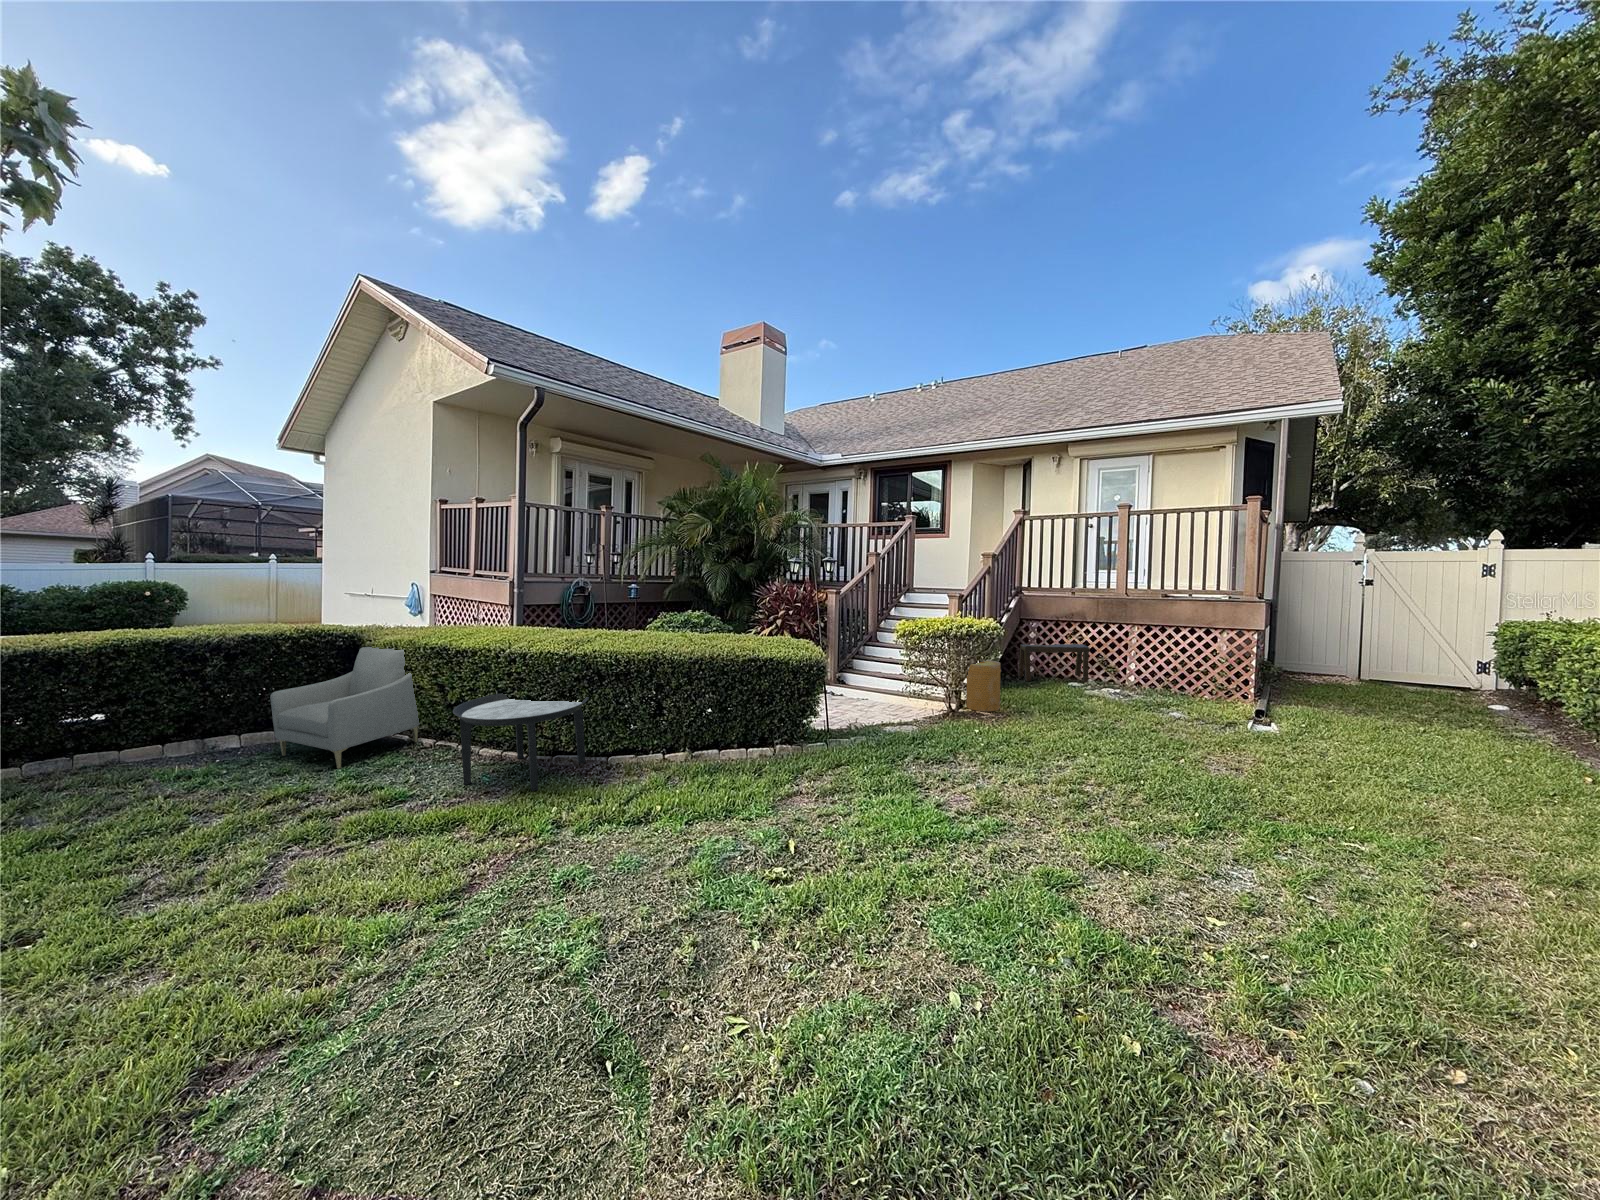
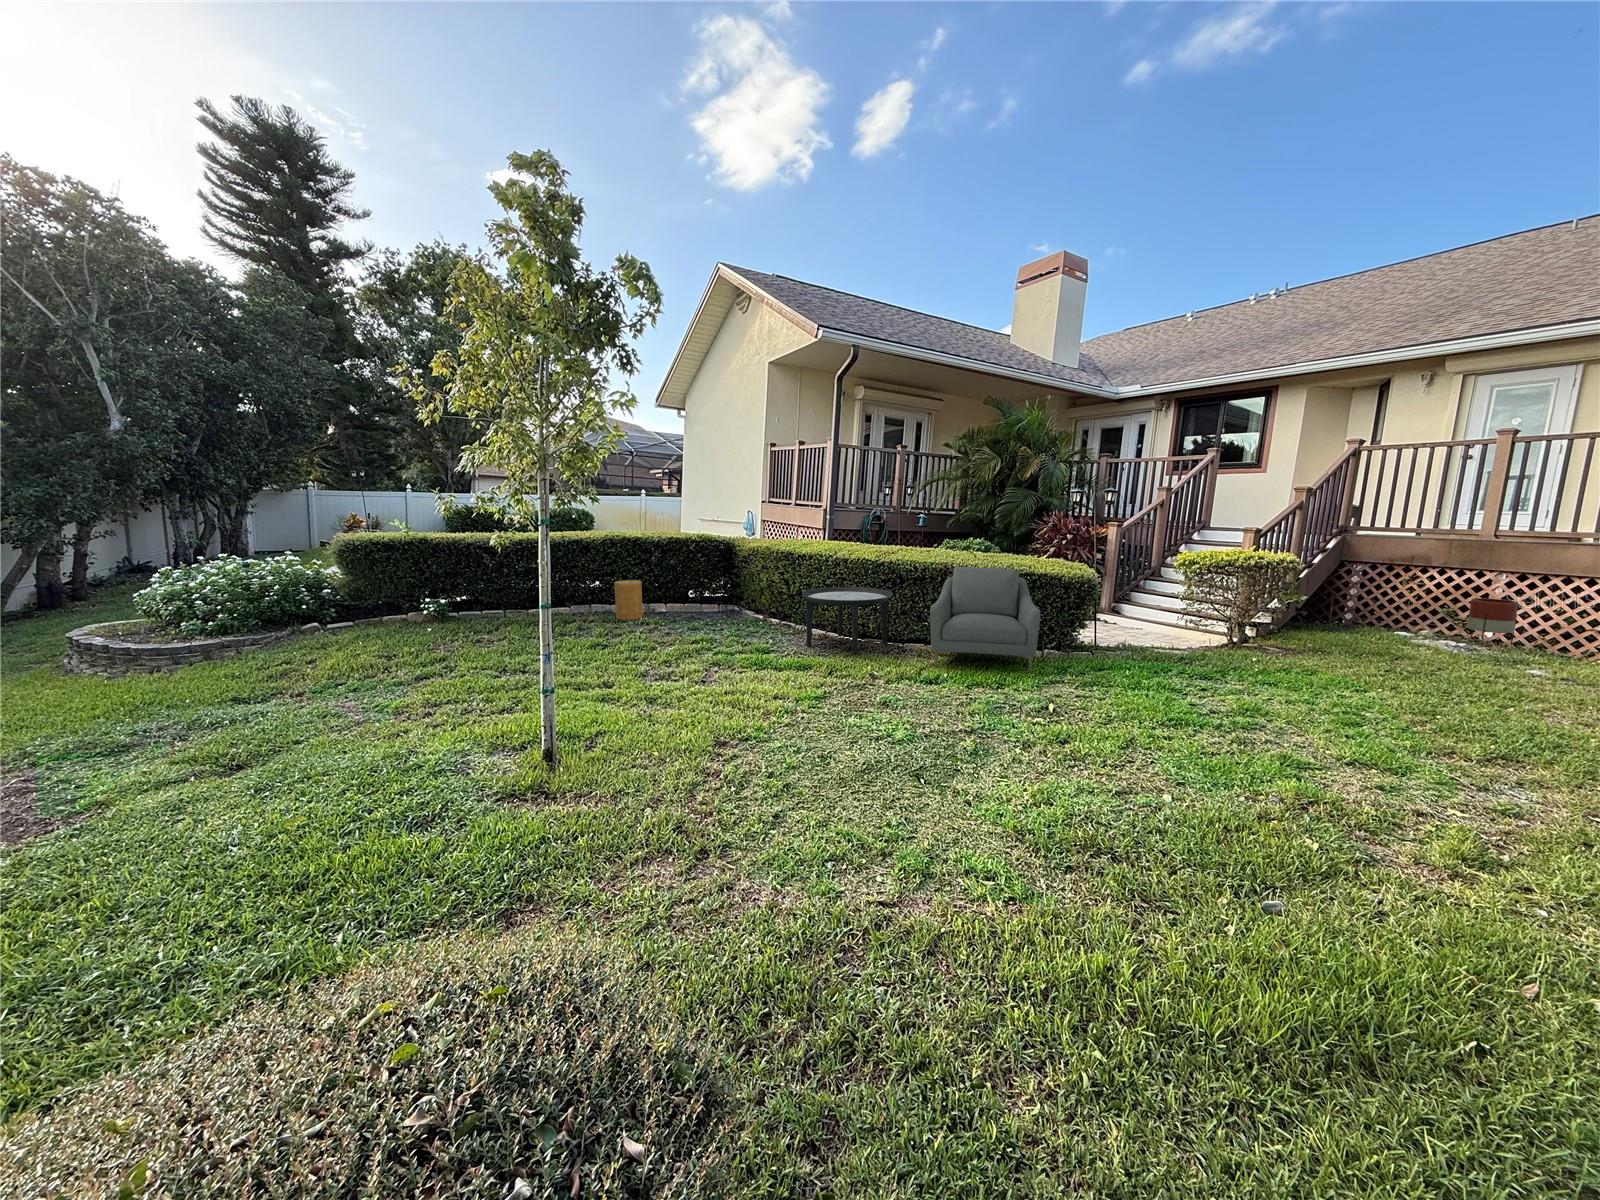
bench: present [1019,644,1090,682] -> none [1330,588,1430,634]
chair: present [270,647,420,769] -> present [930,567,1040,673]
planter: none [1118,648,1150,689] -> present [1467,598,1518,645]
basket: present [966,660,1001,711] -> present [614,580,643,620]

